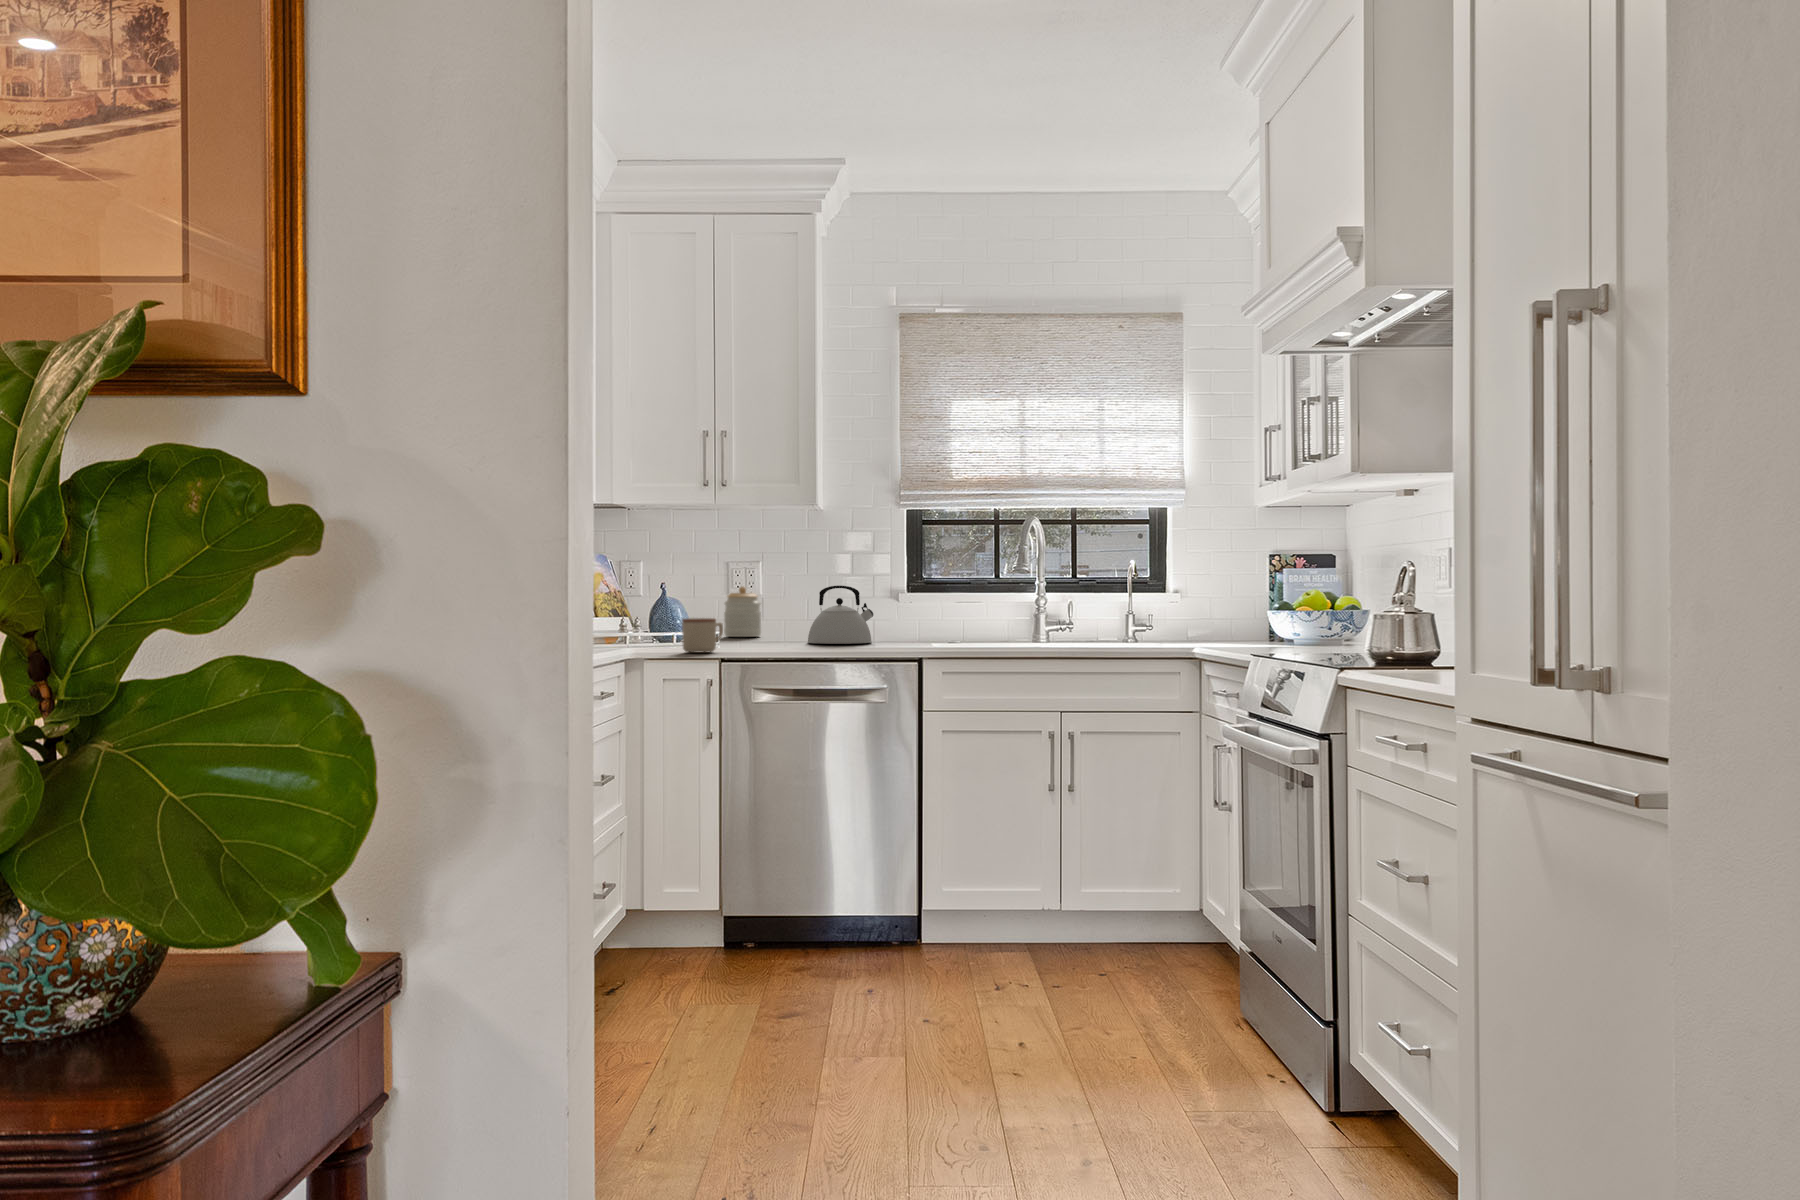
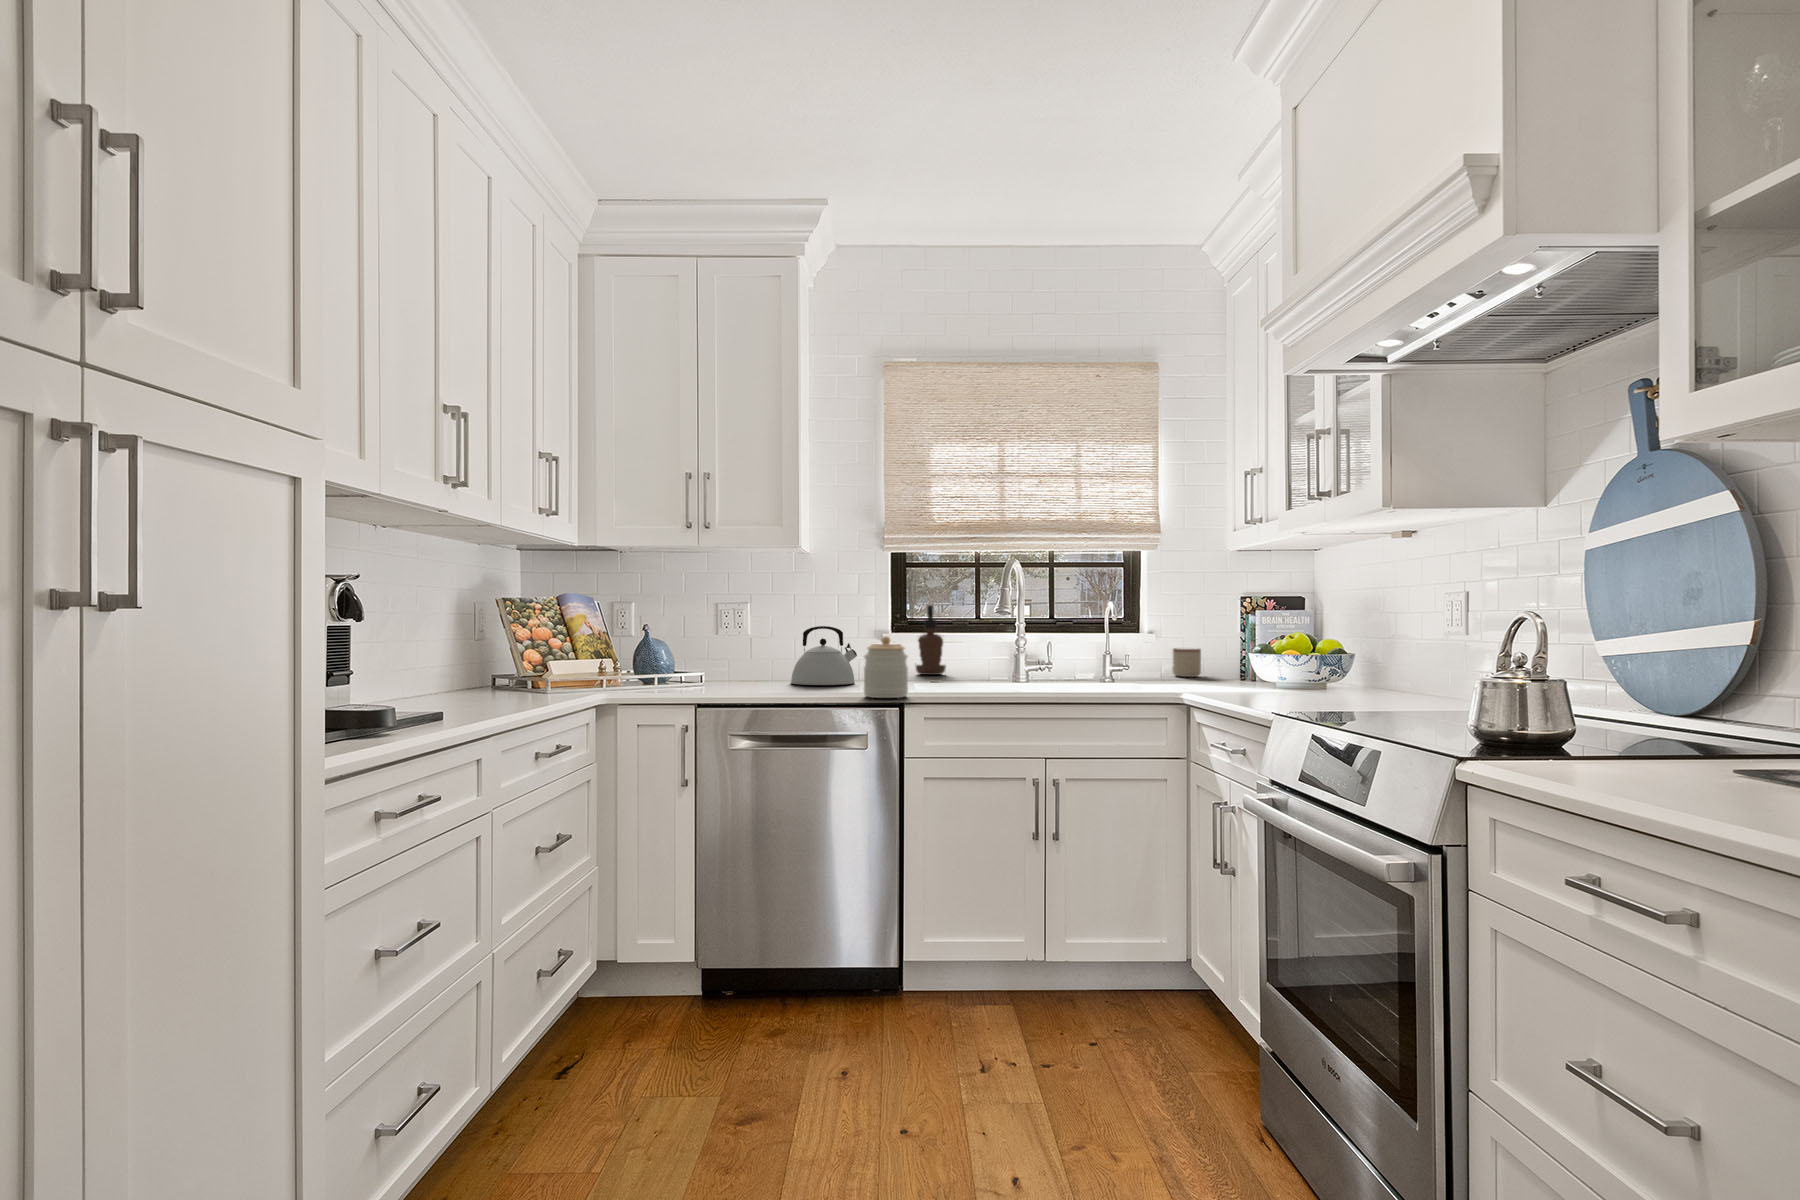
soap dispenser: none [933,565,964,637] -> present [916,605,946,675]
jar: present [724,586,761,637] -> present [864,636,908,698]
mug: present [682,618,723,652] -> present [1172,648,1201,677]

